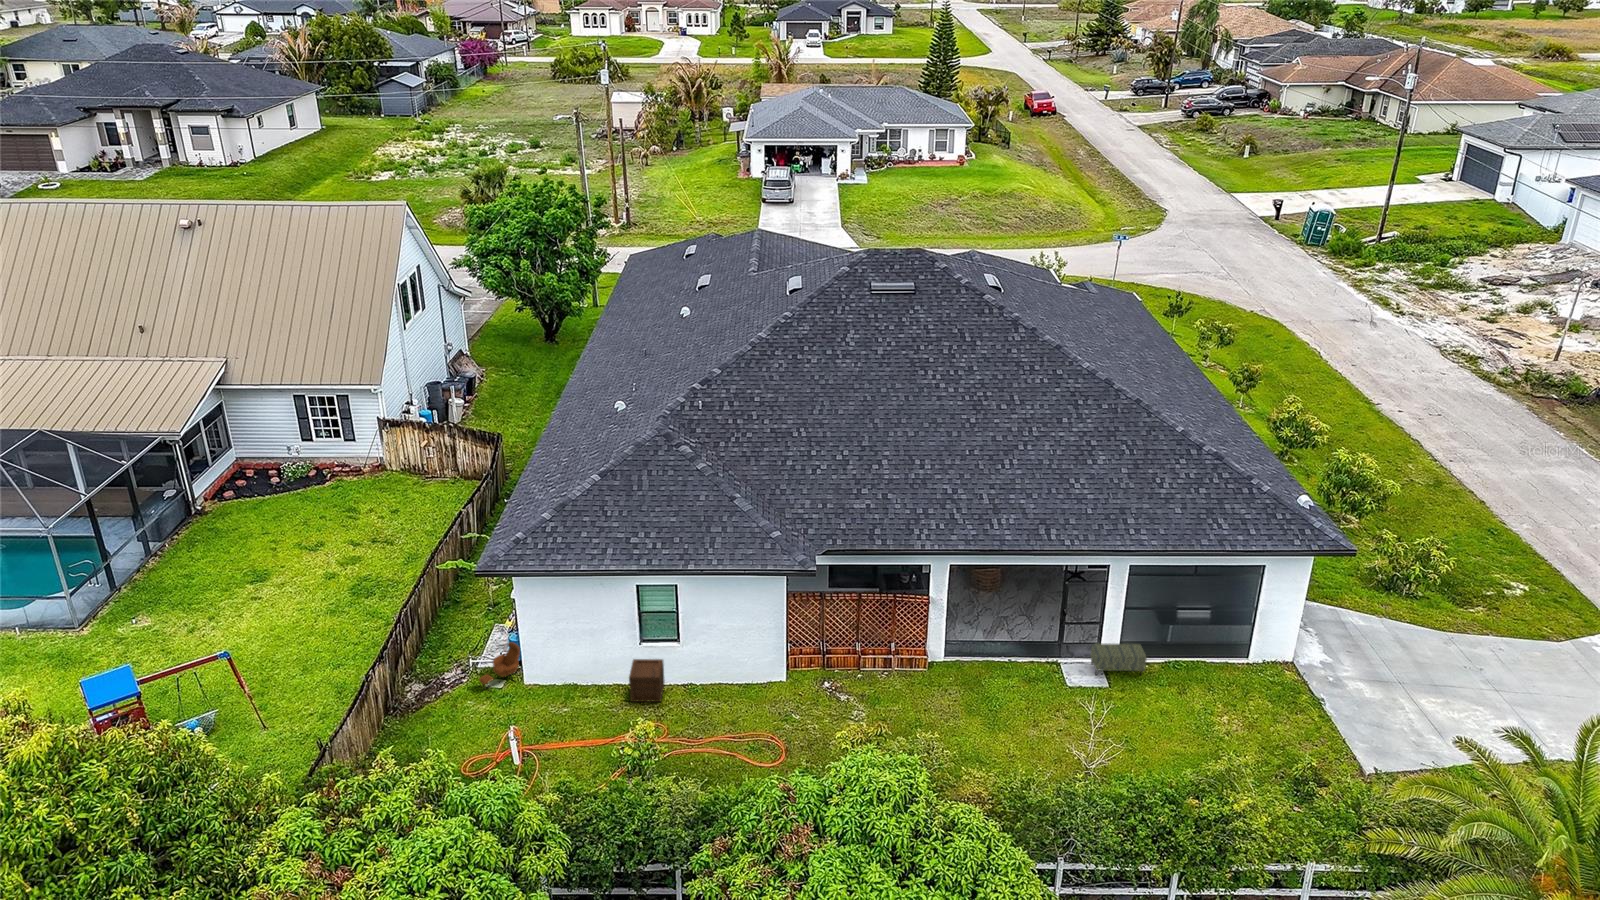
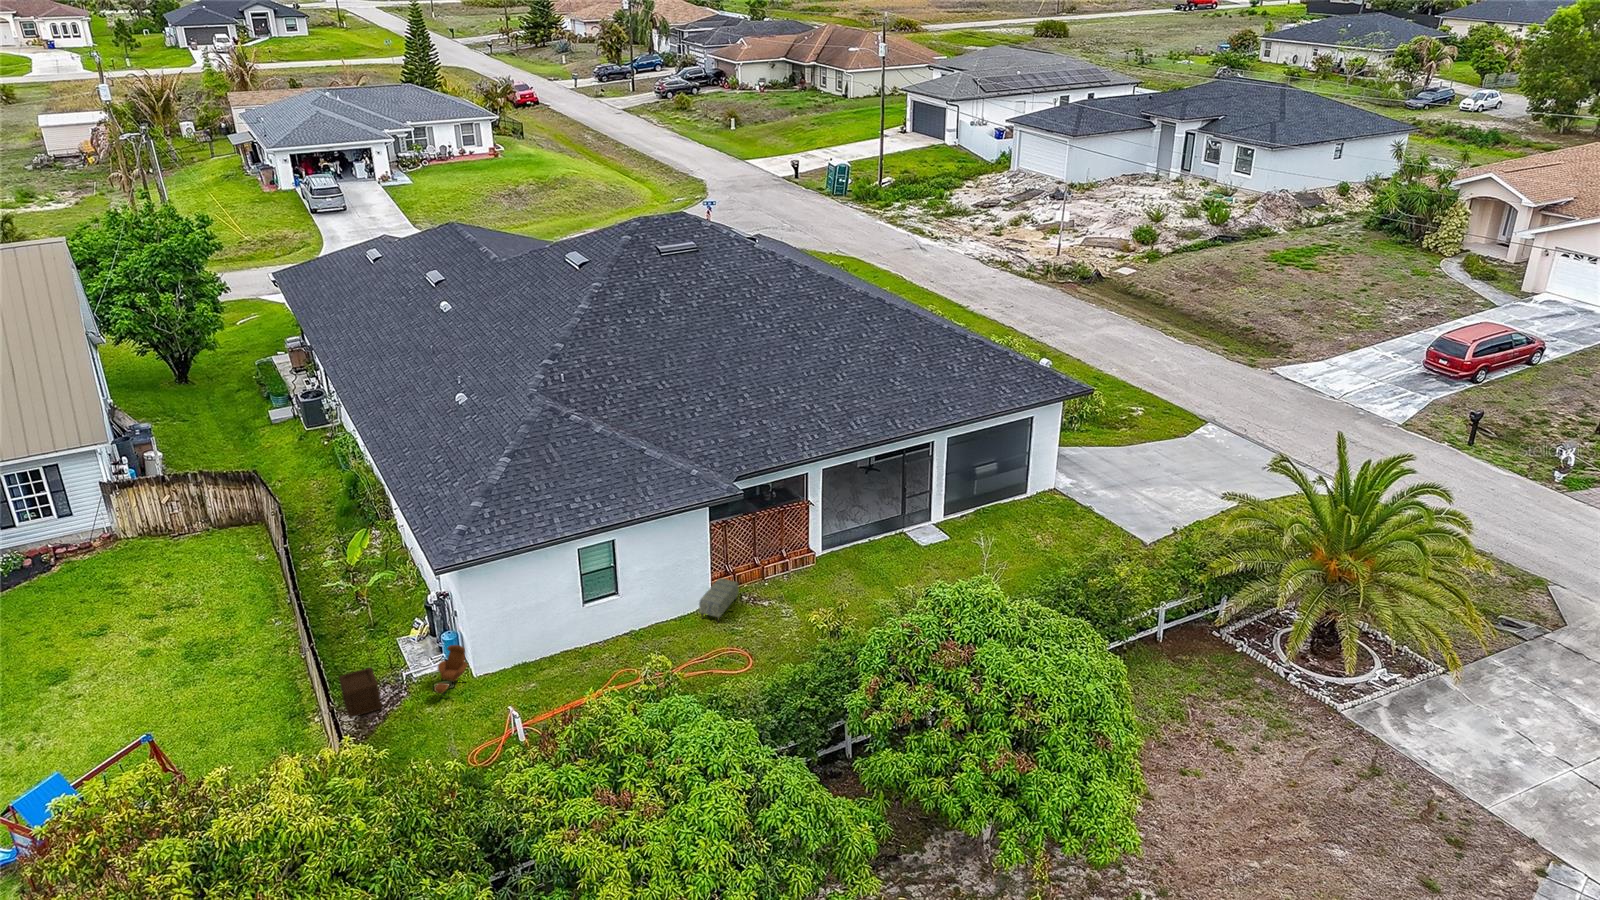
bench: present [1091,643,1147,675] -> present [699,578,739,622]
wooden crate: present [629,659,664,702] -> present [339,667,382,718]

